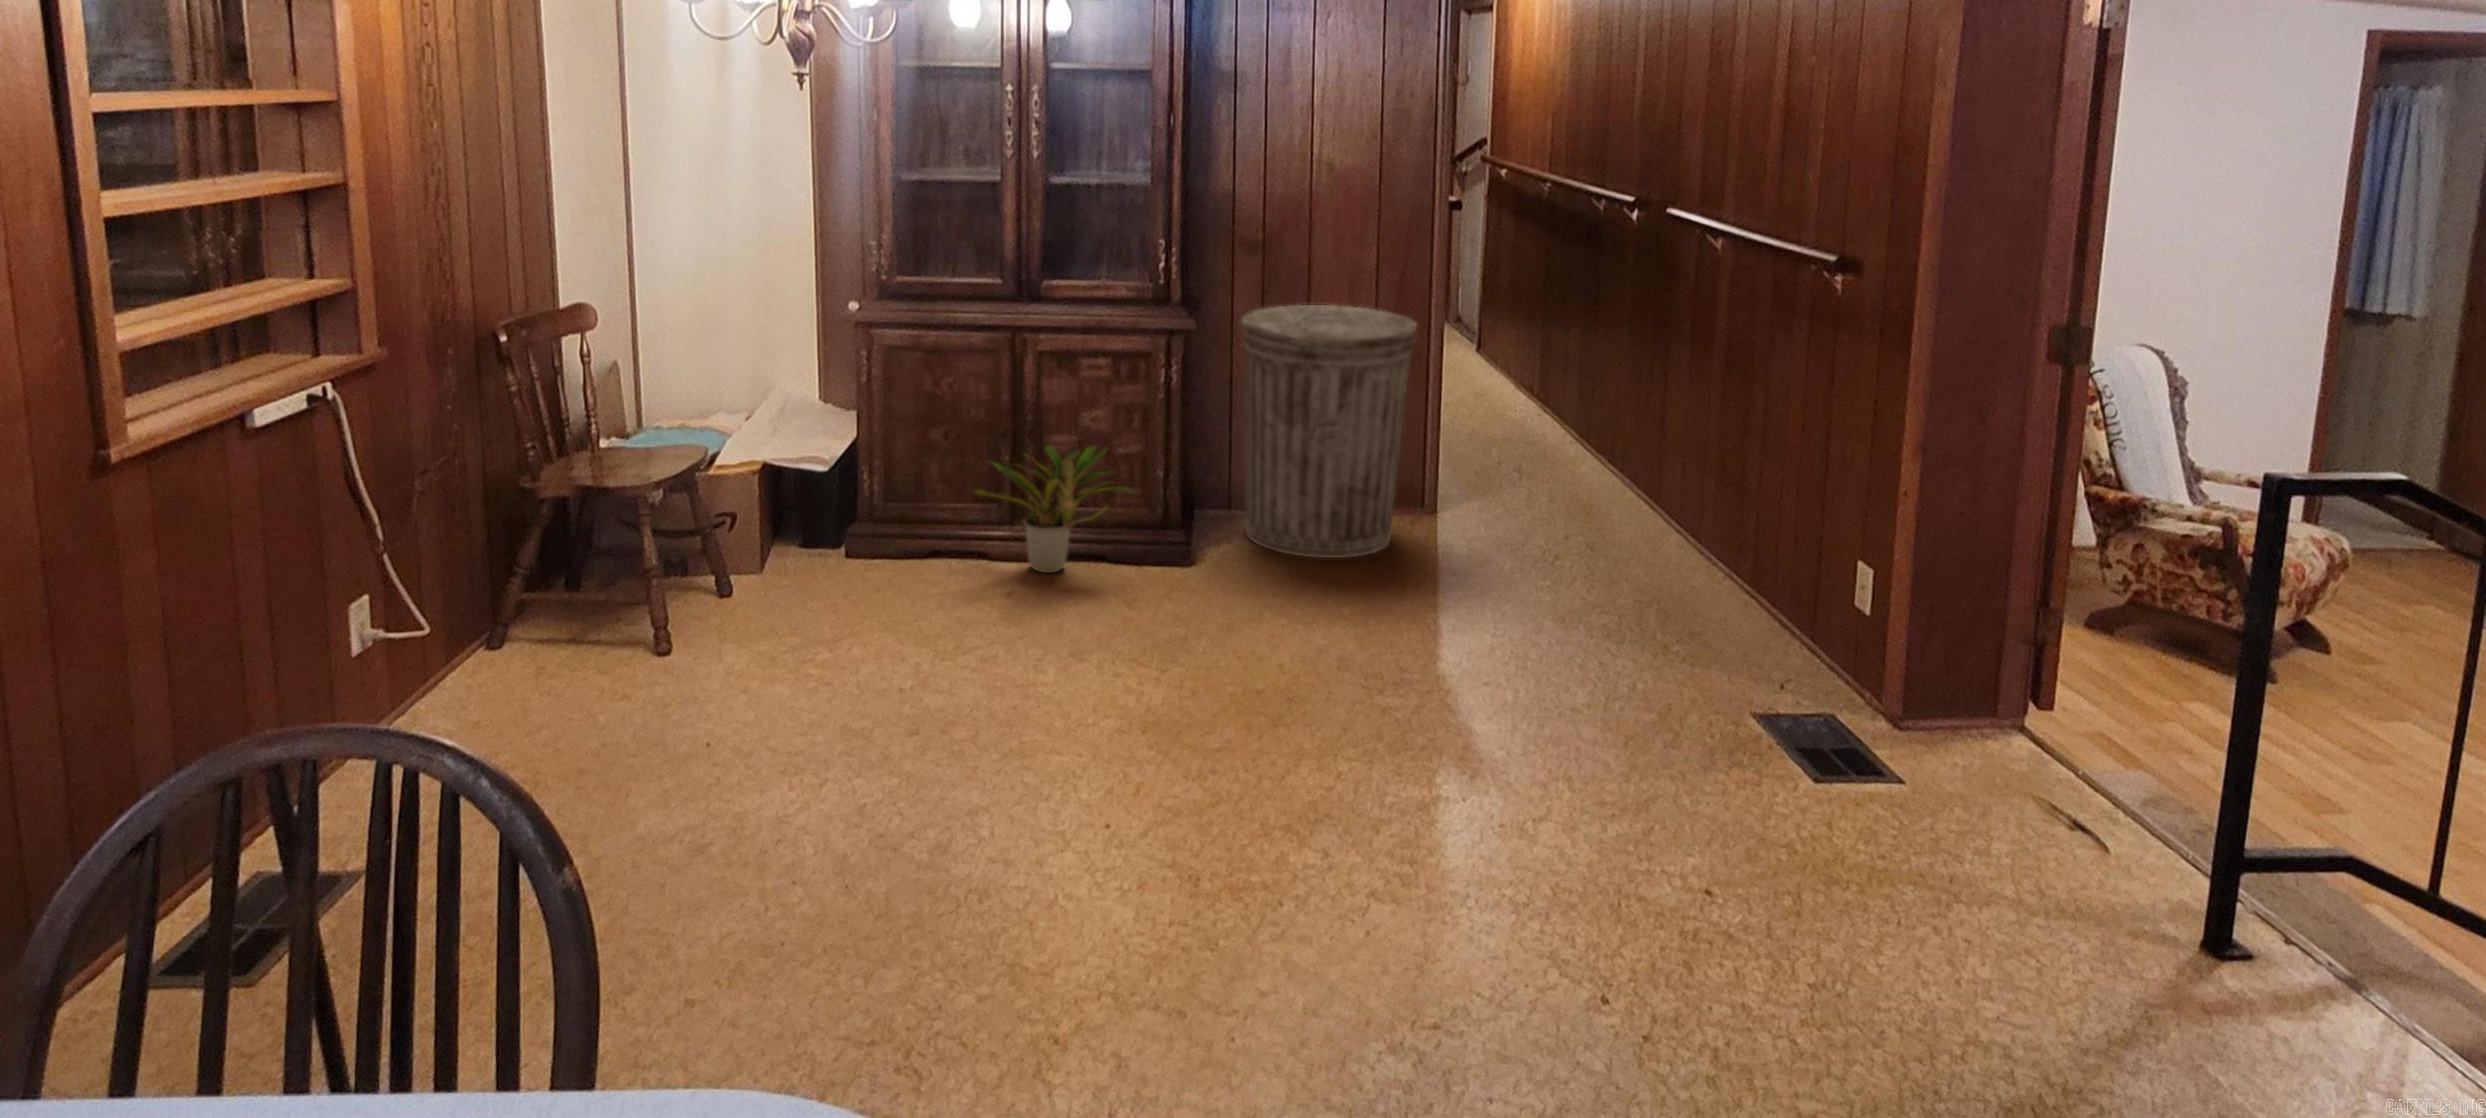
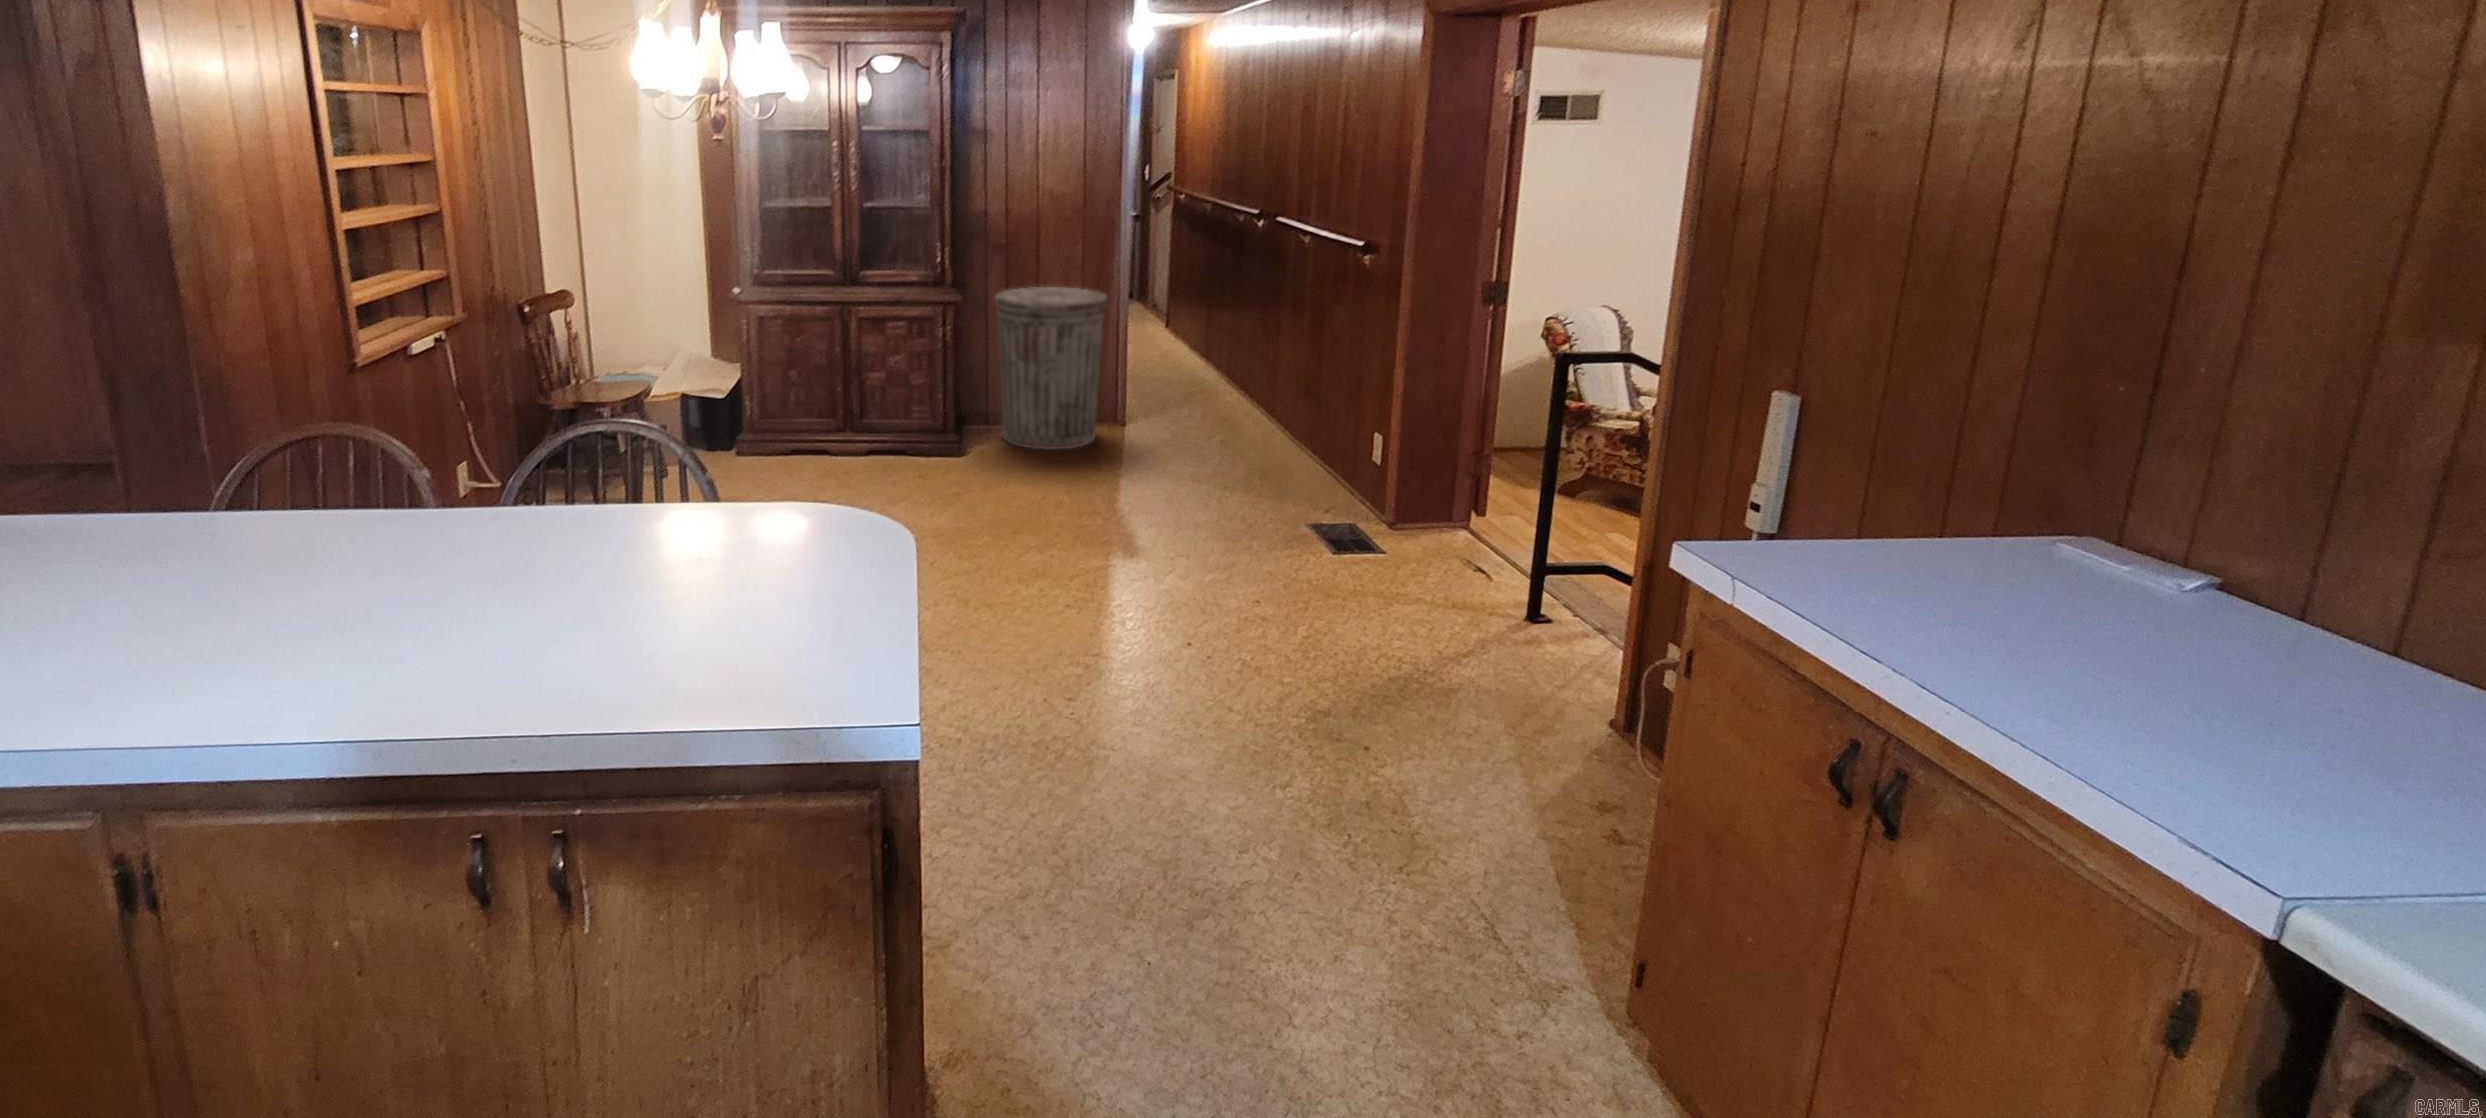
potted plant: present [974,446,1129,573] -> none [817,378,927,464]

